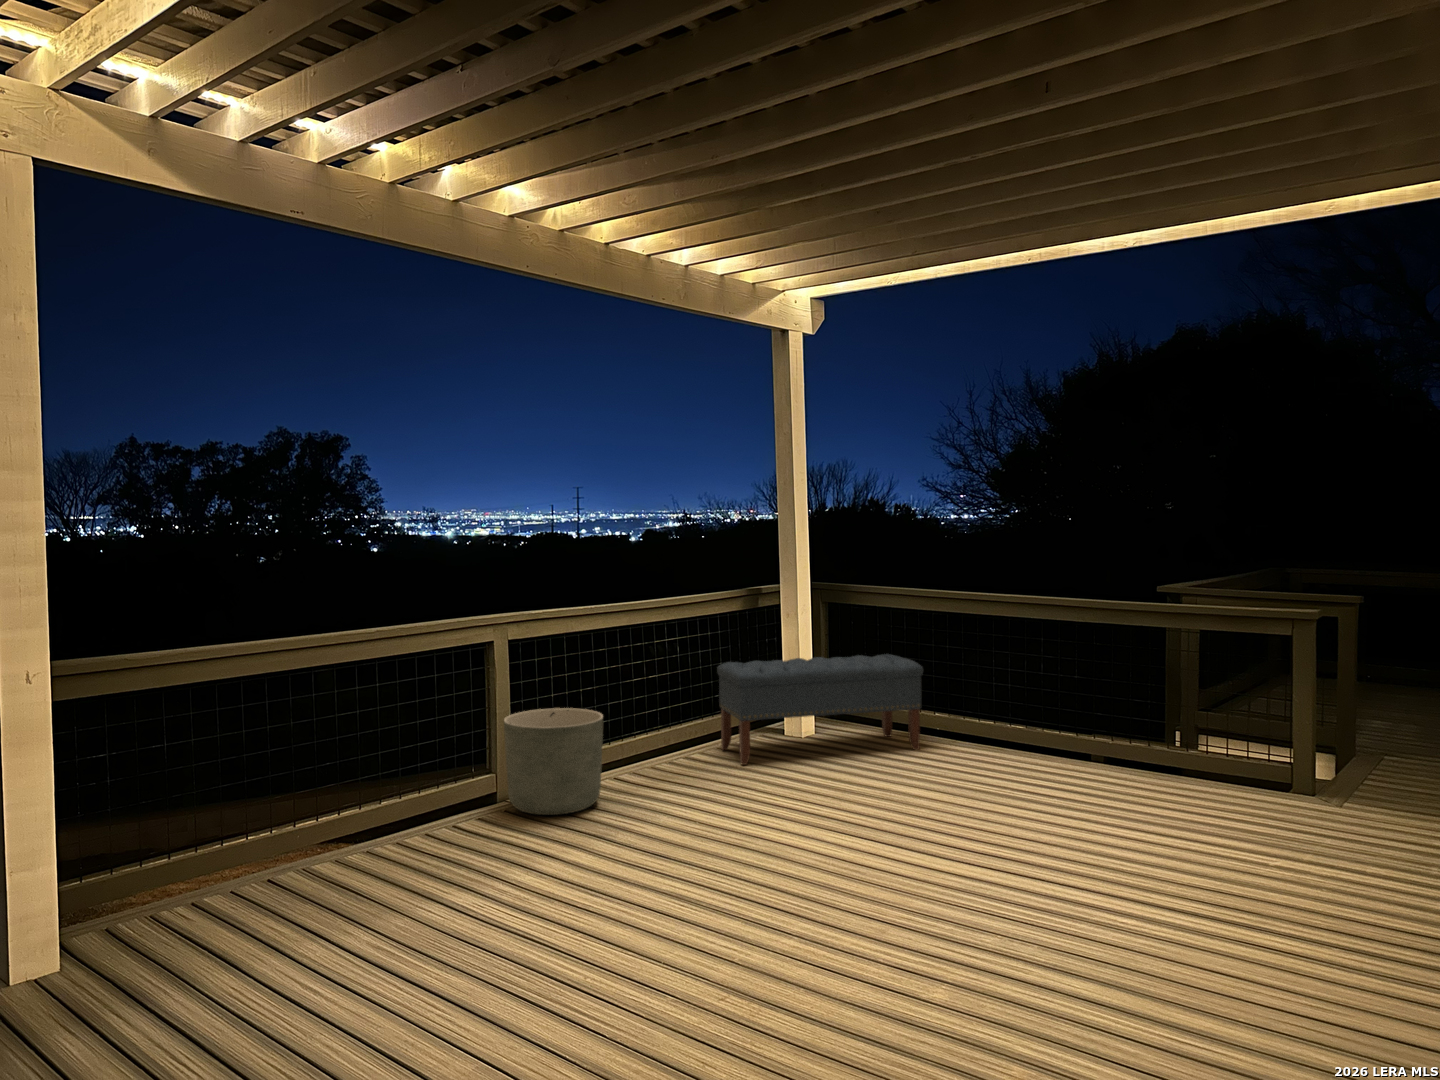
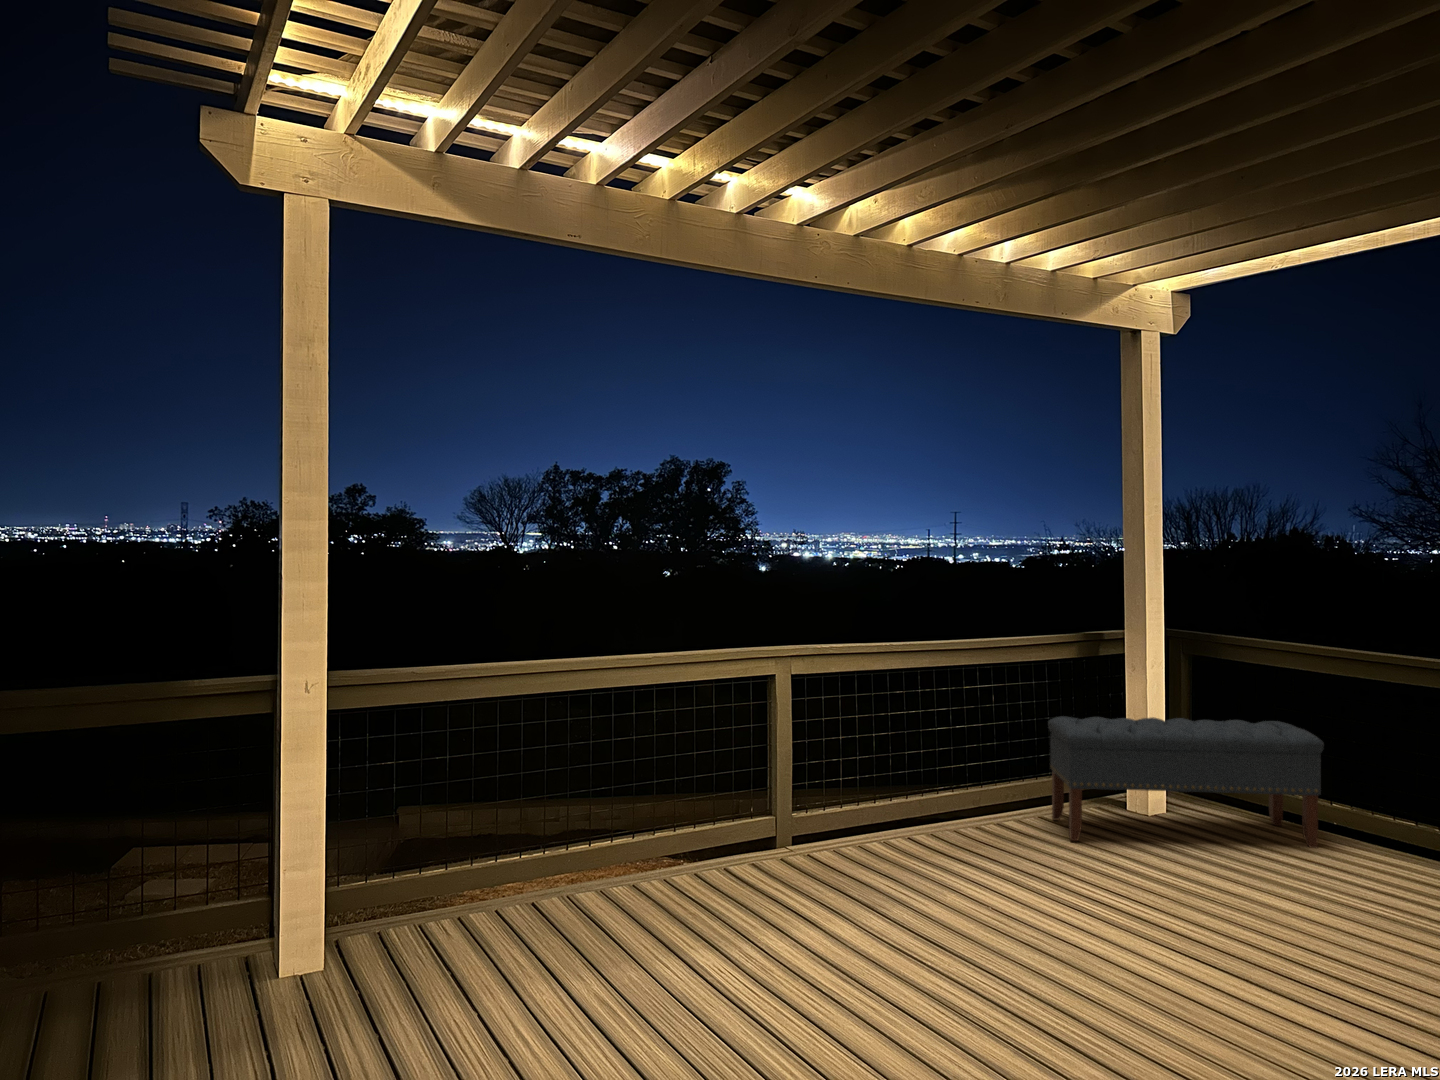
planter: present [504,708,603,815] -> none [785,754,894,875]

